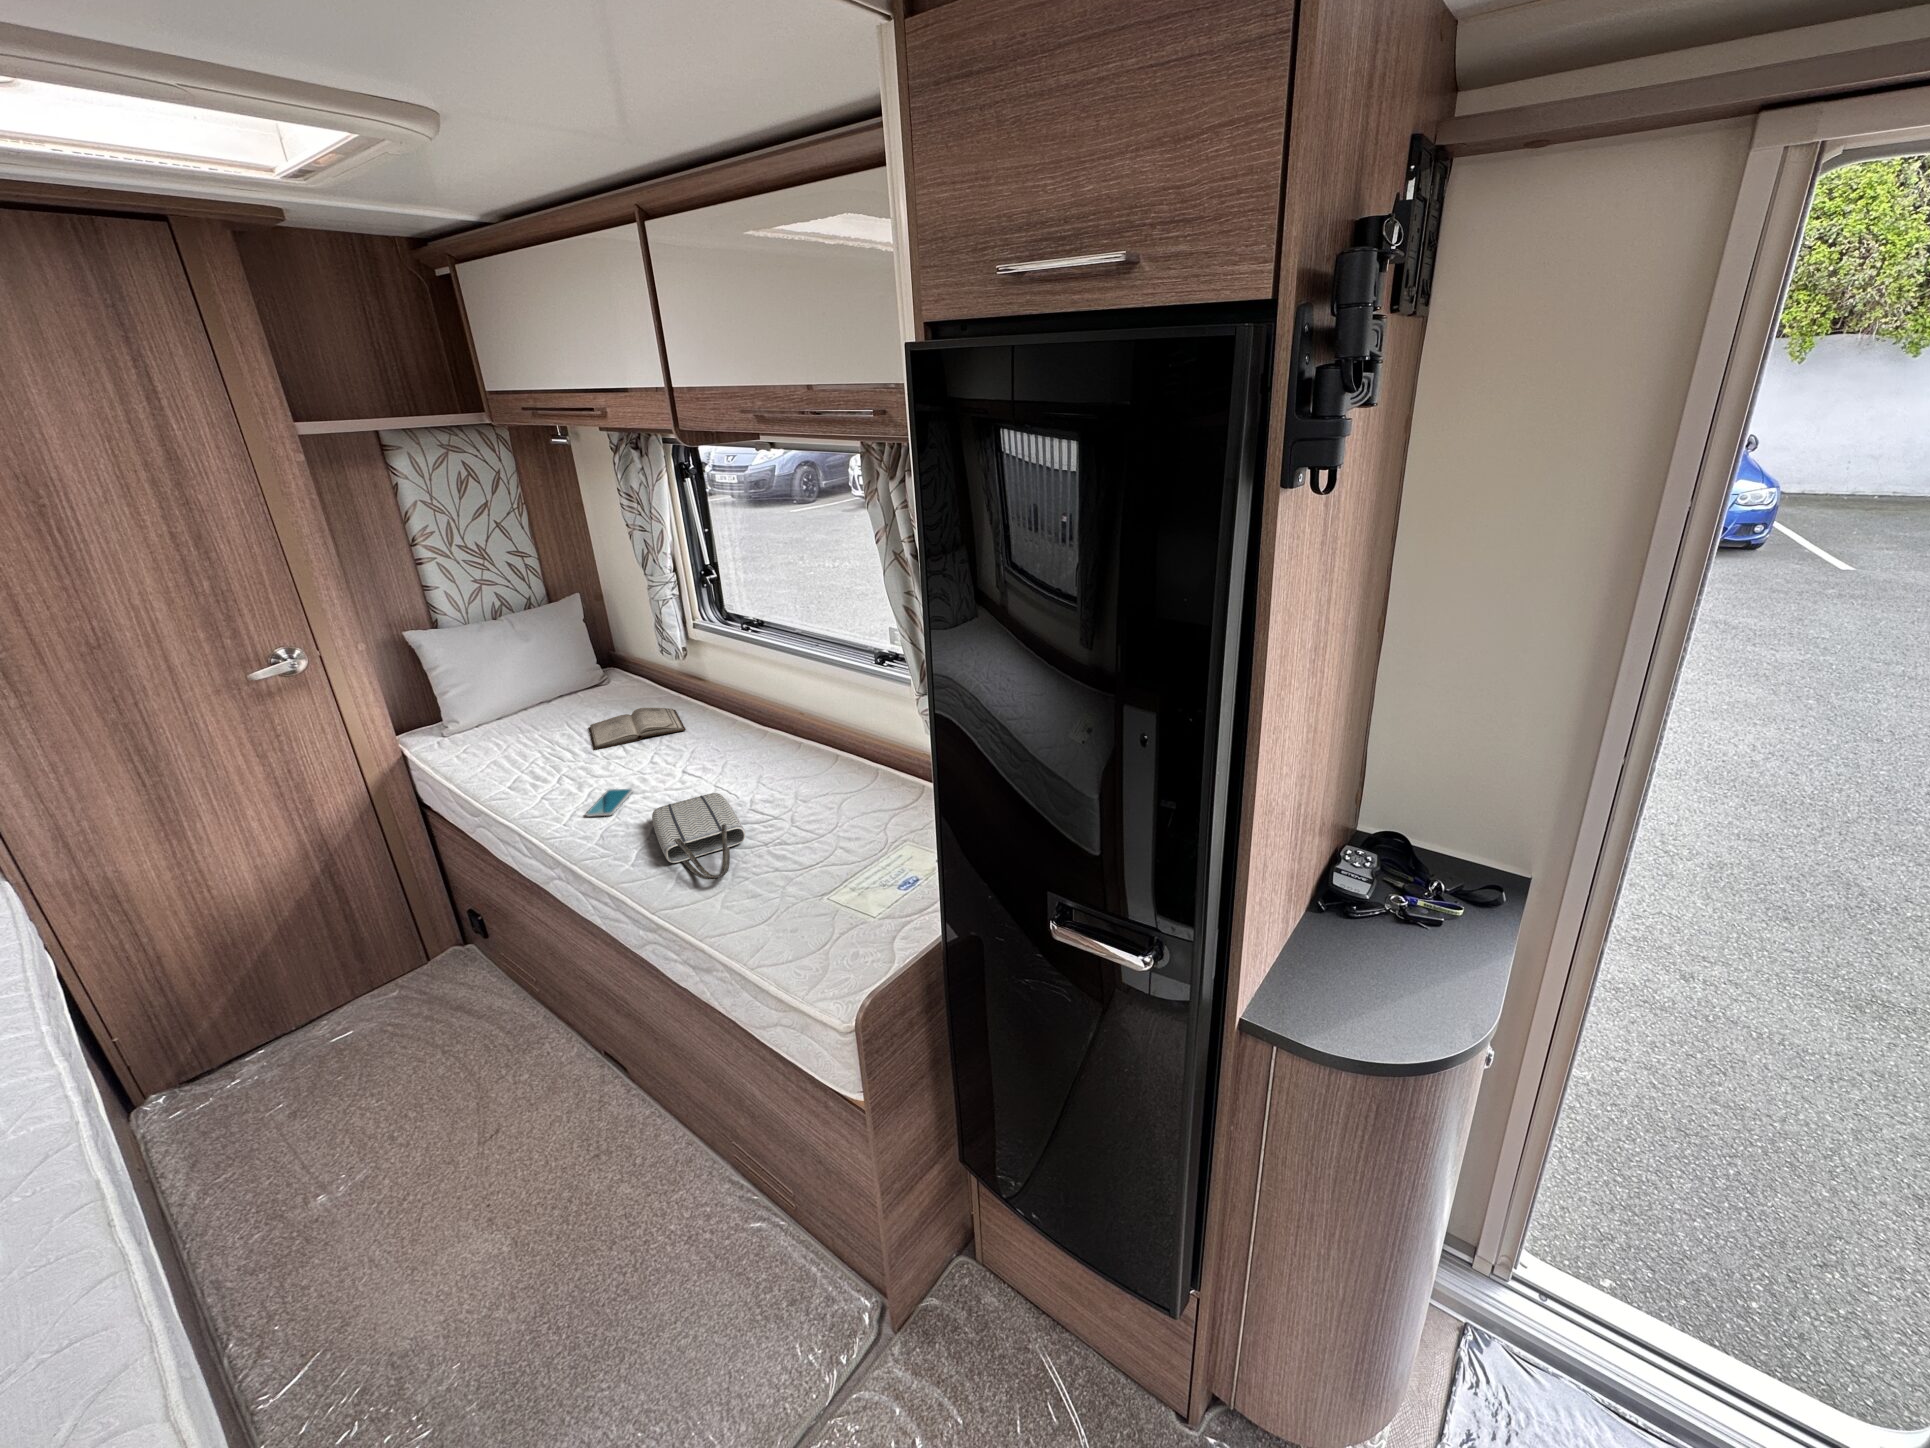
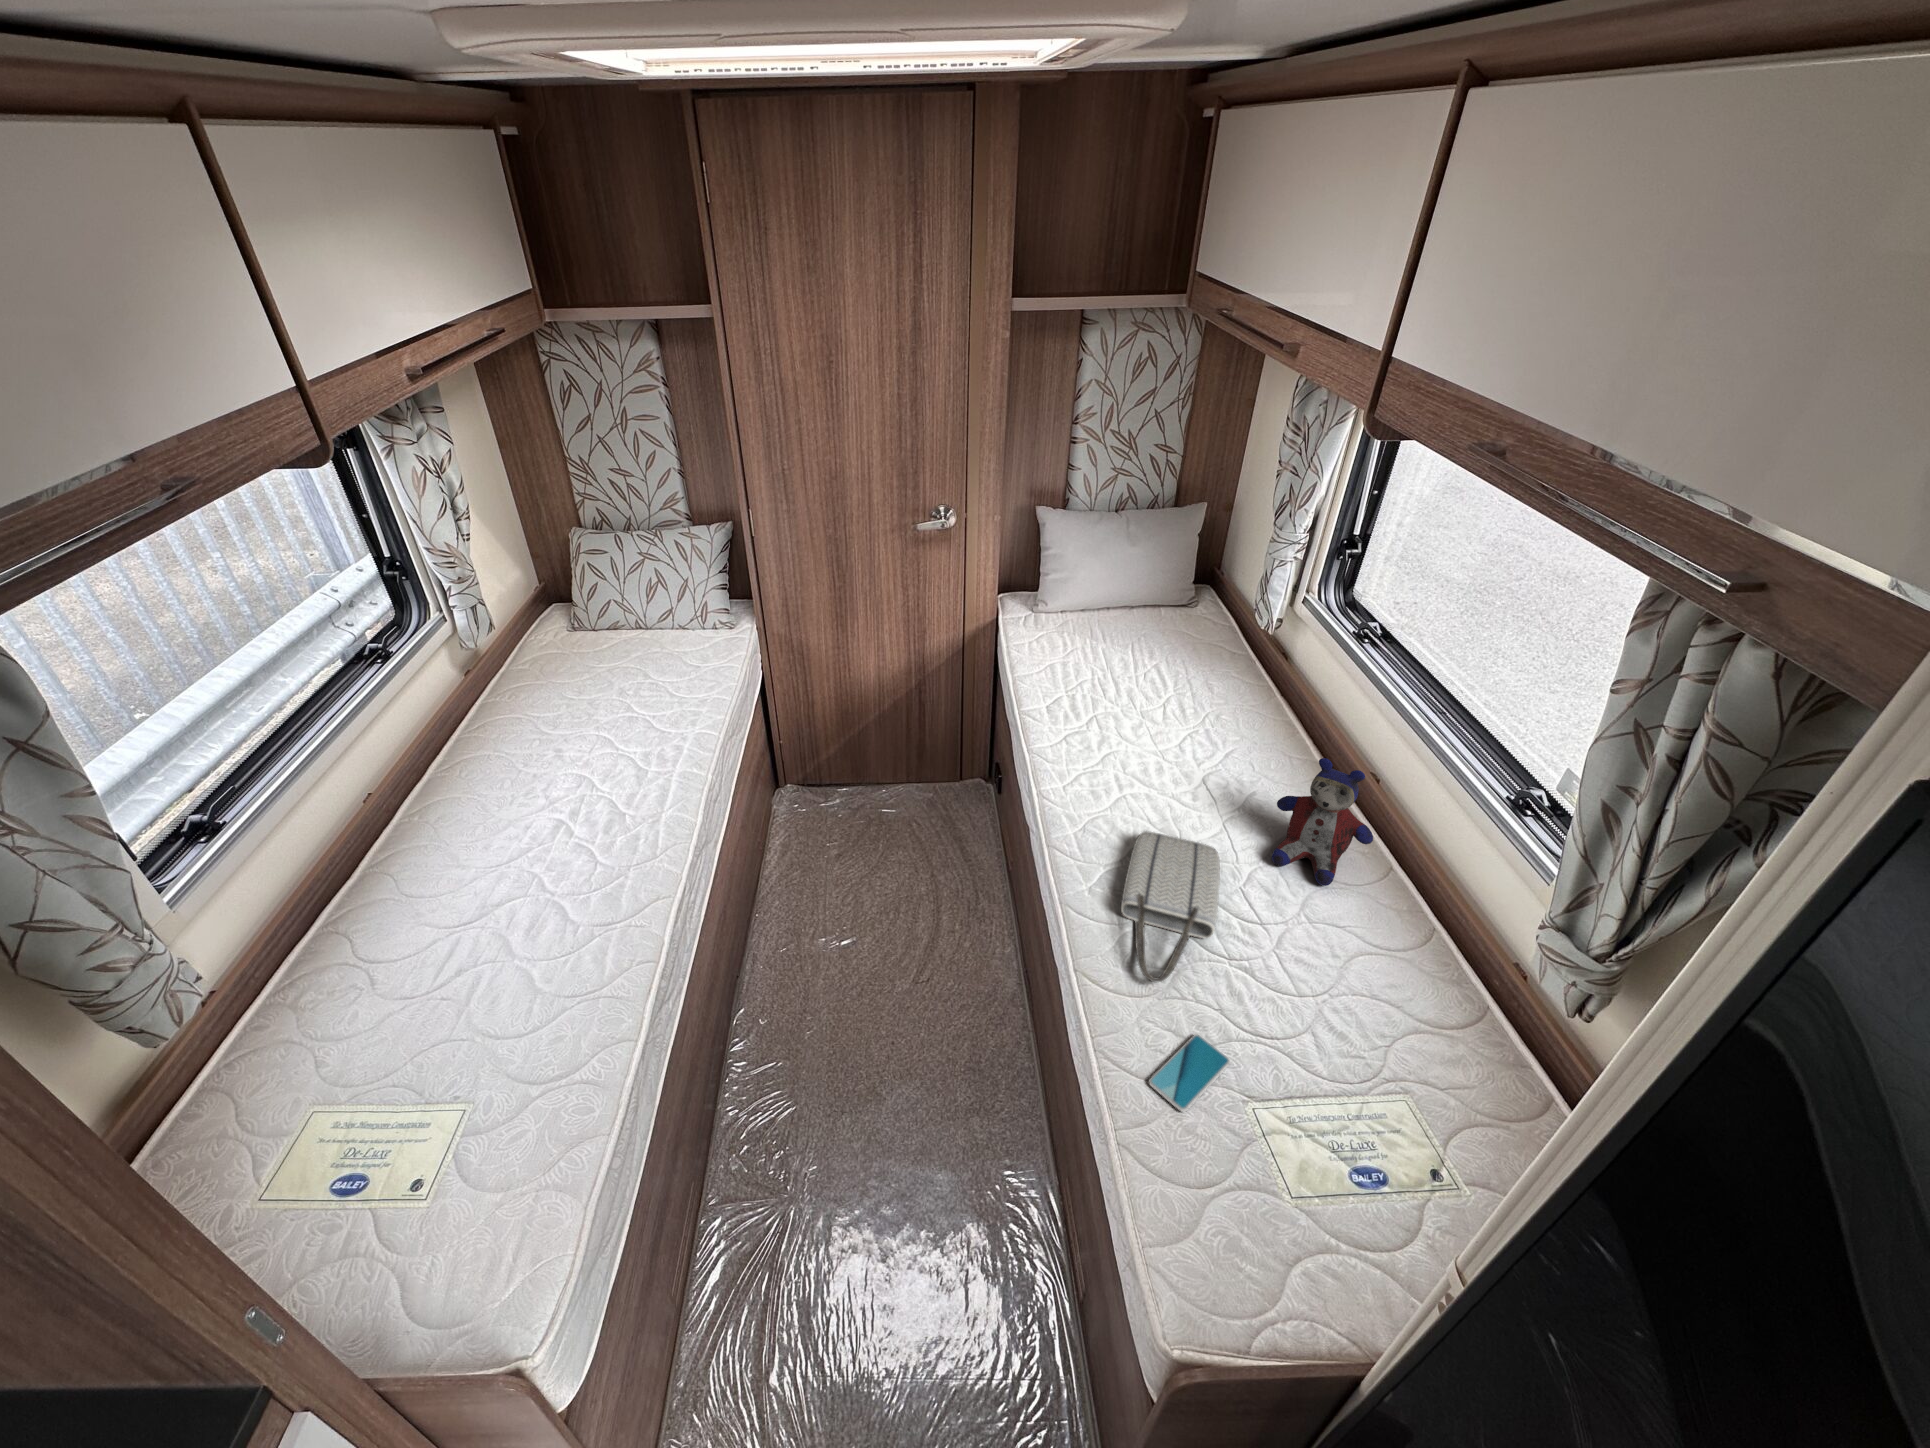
stuffed bear: none [745,691,817,787] -> present [1272,758,1373,886]
diary: present [589,708,686,750] -> none [1136,663,1239,720]
smartphone: present [586,789,633,817] -> present [1149,1035,1230,1112]

